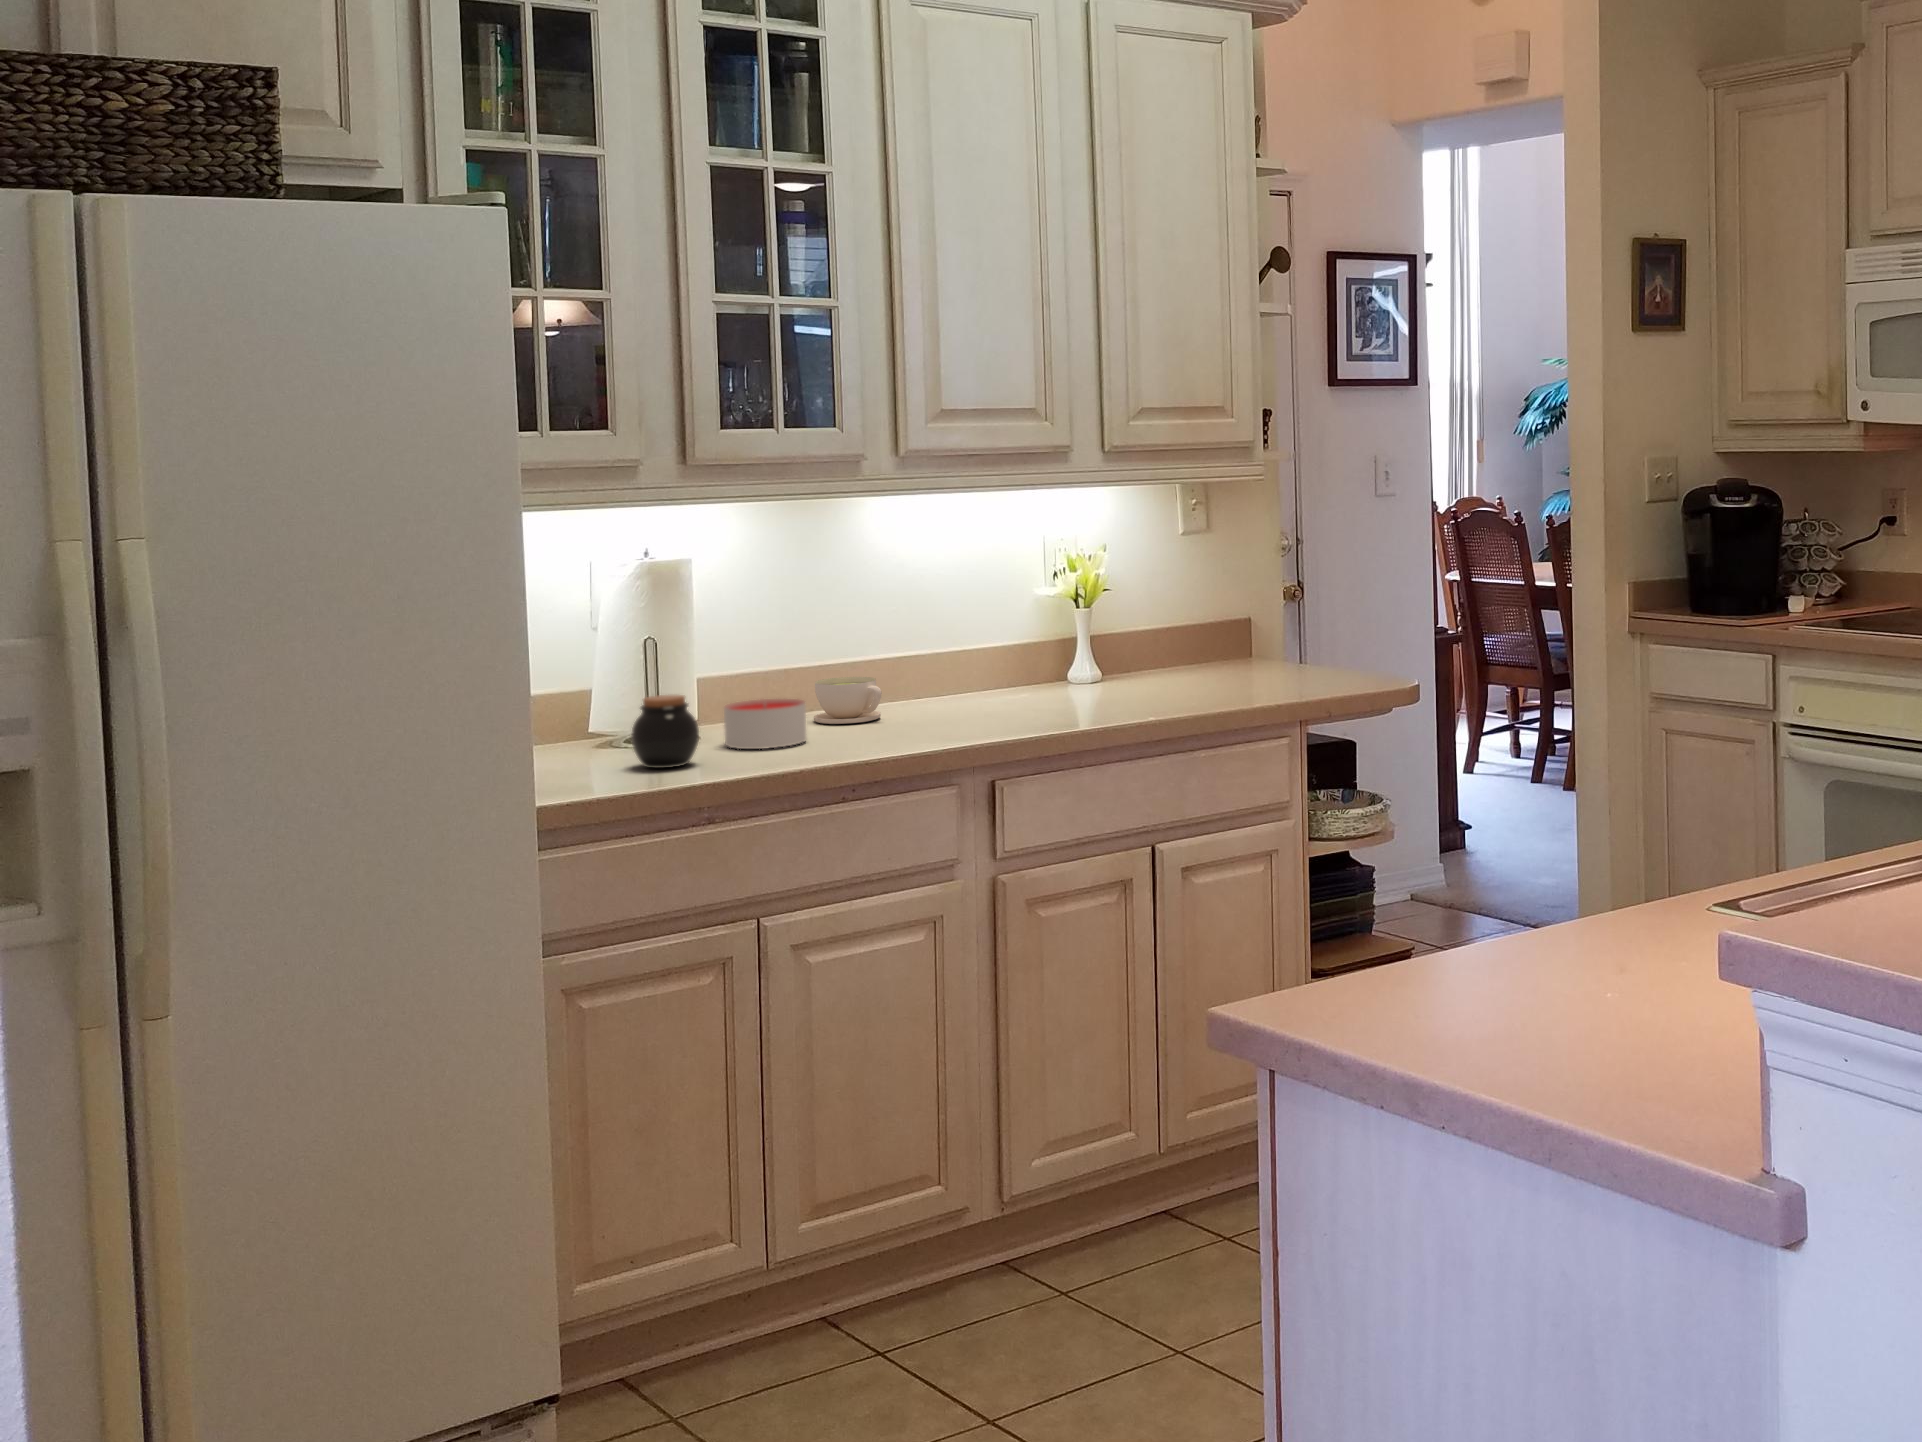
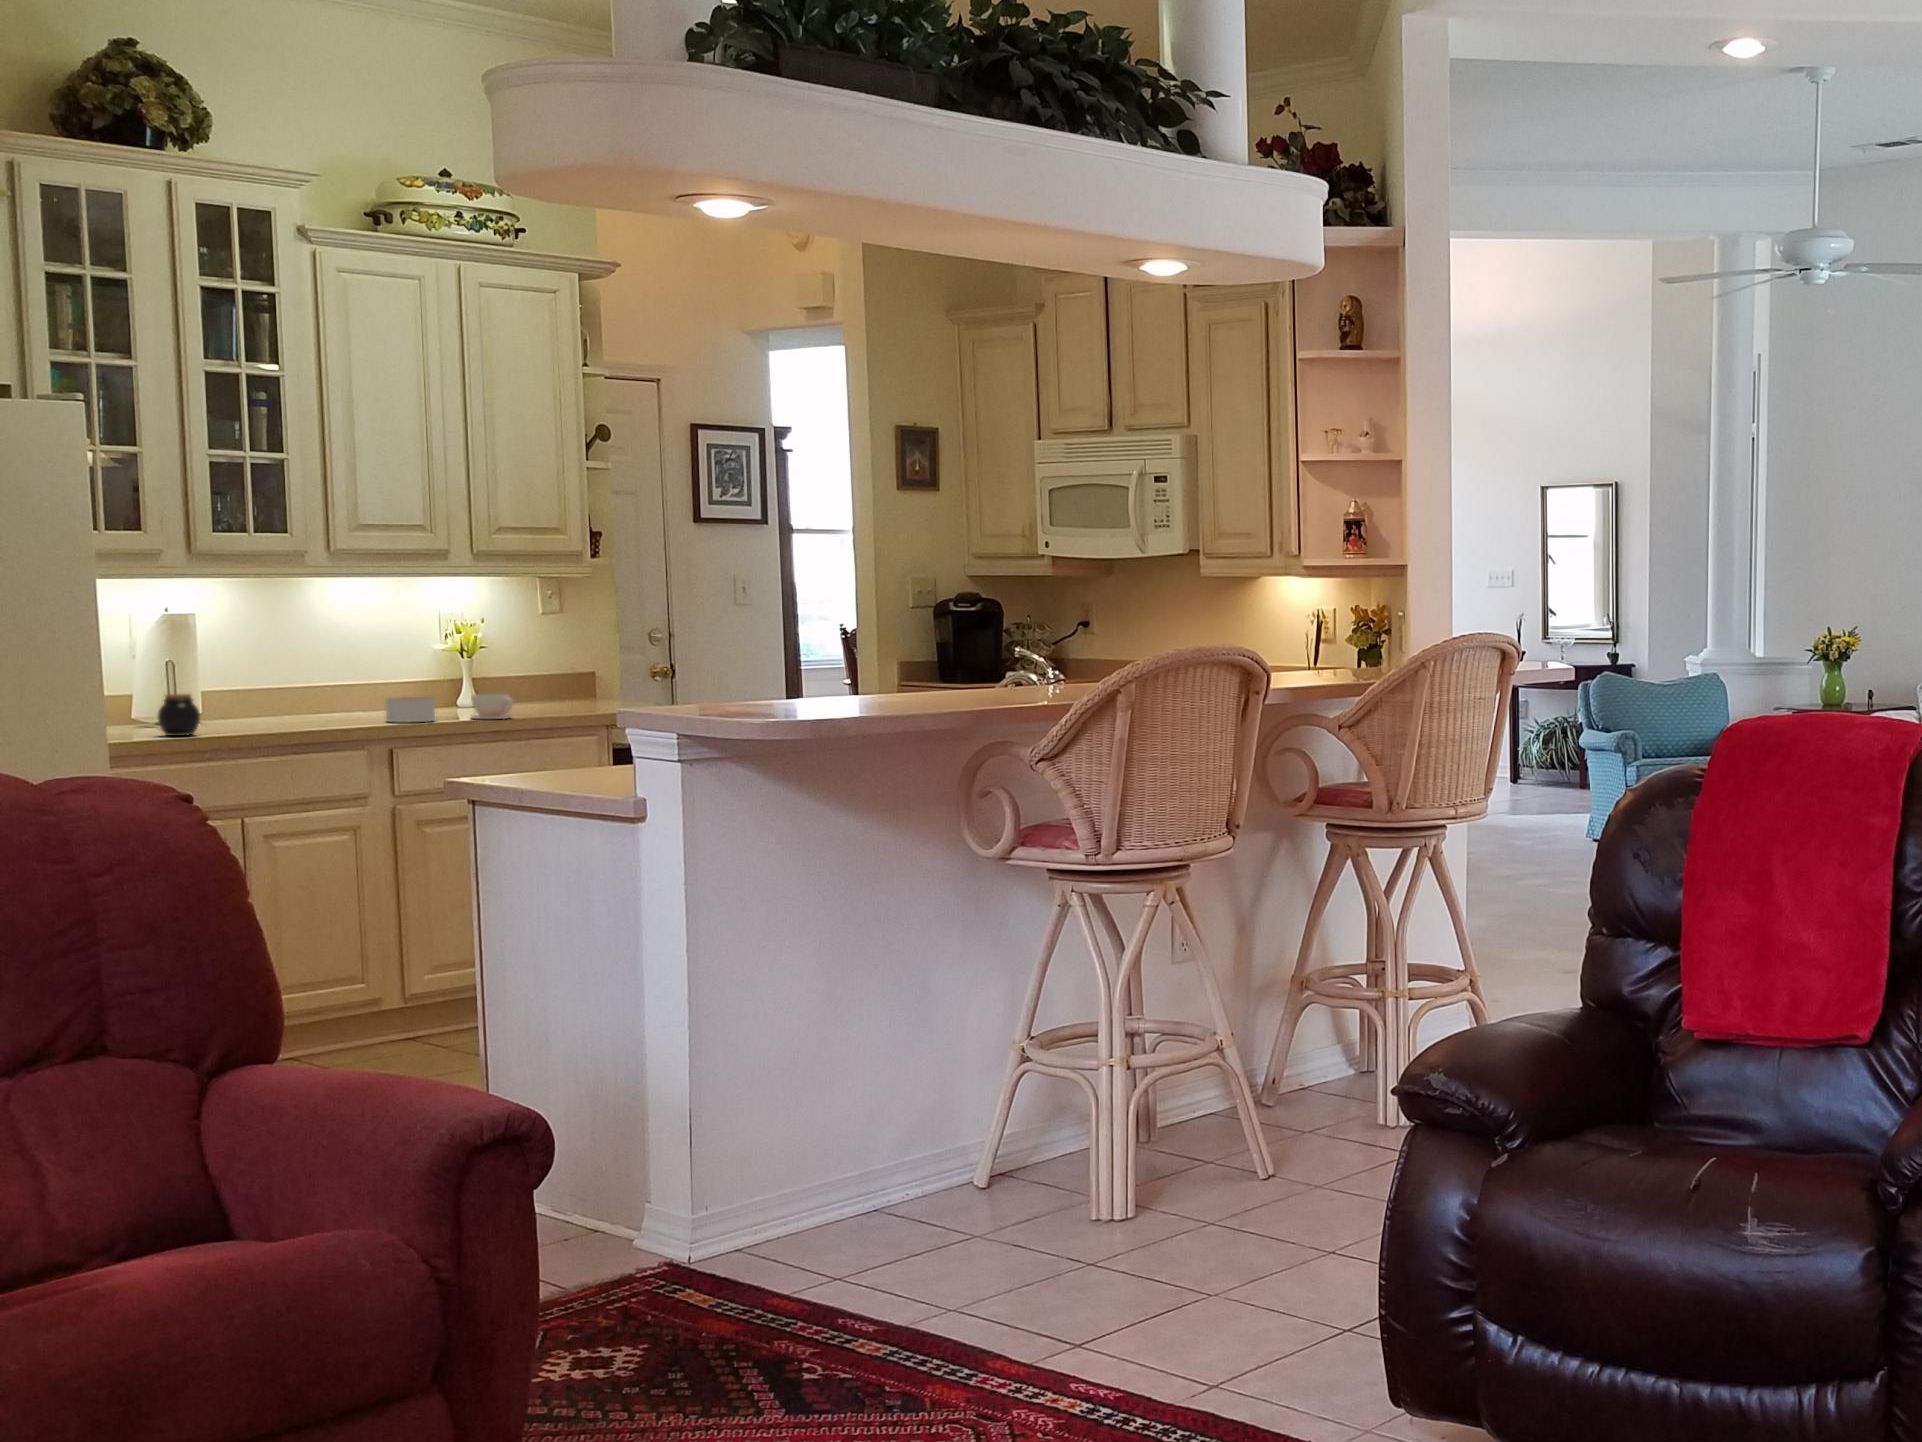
coffee cup: present [814,677,882,724] -> present [471,694,513,719]
candle: present [724,699,806,749] -> present [385,697,435,722]

